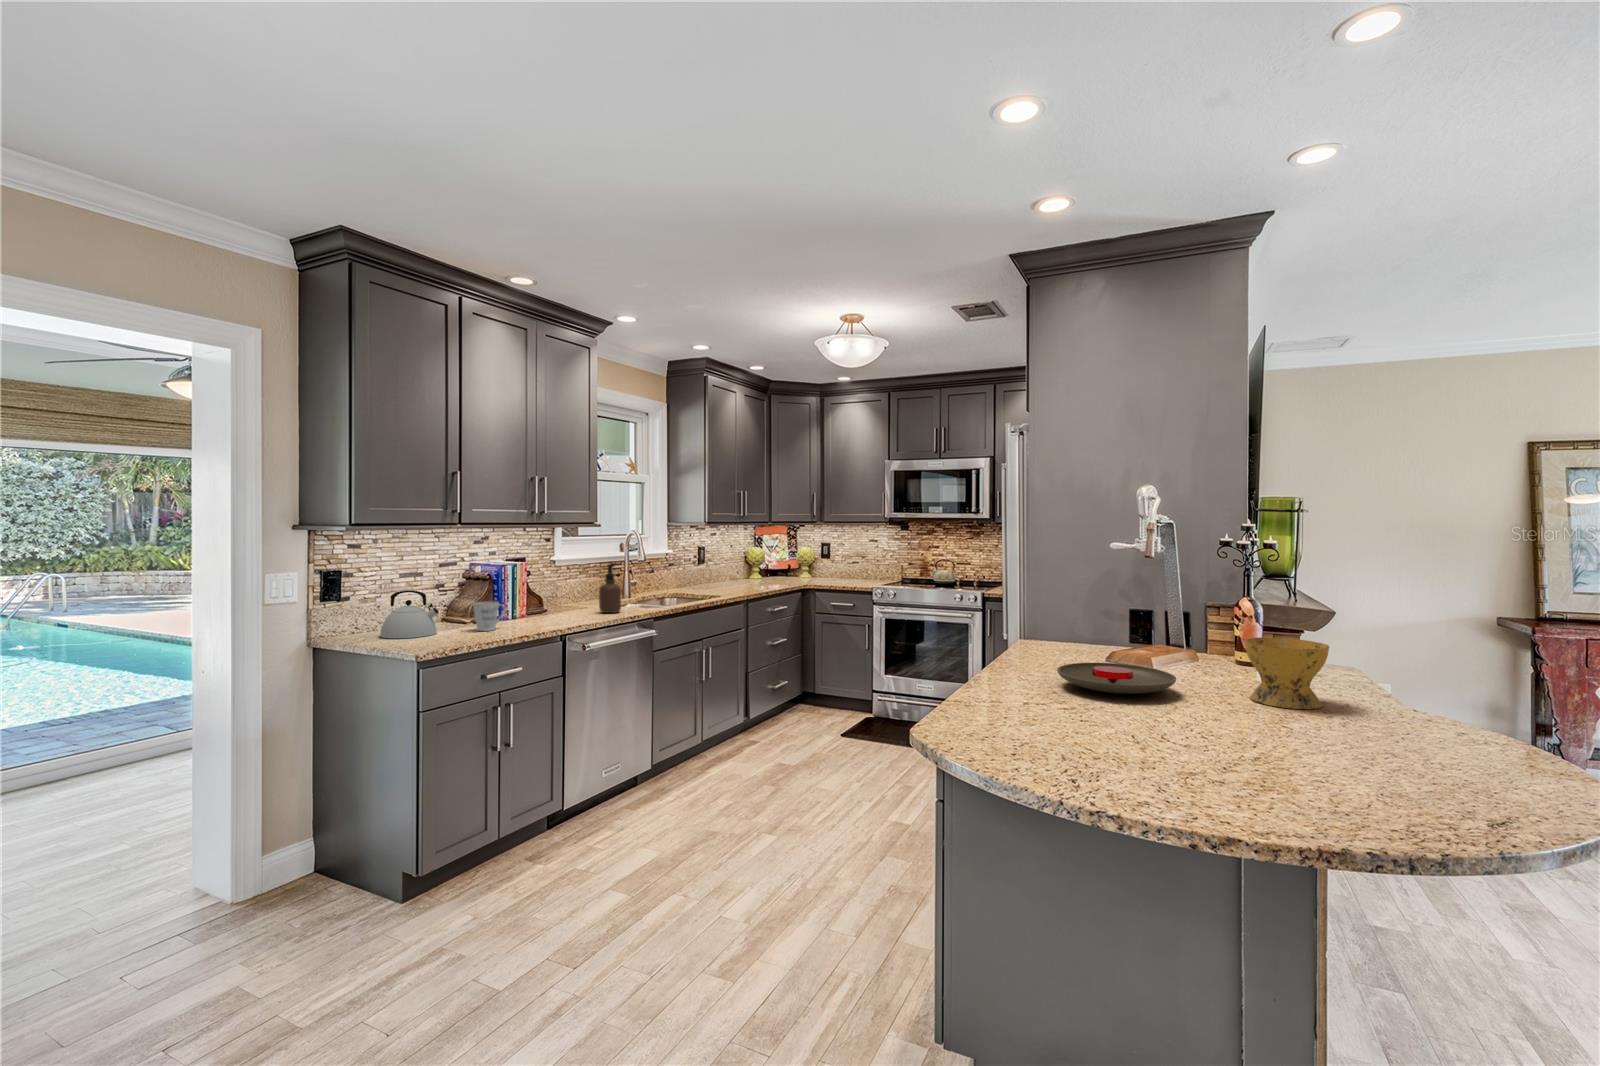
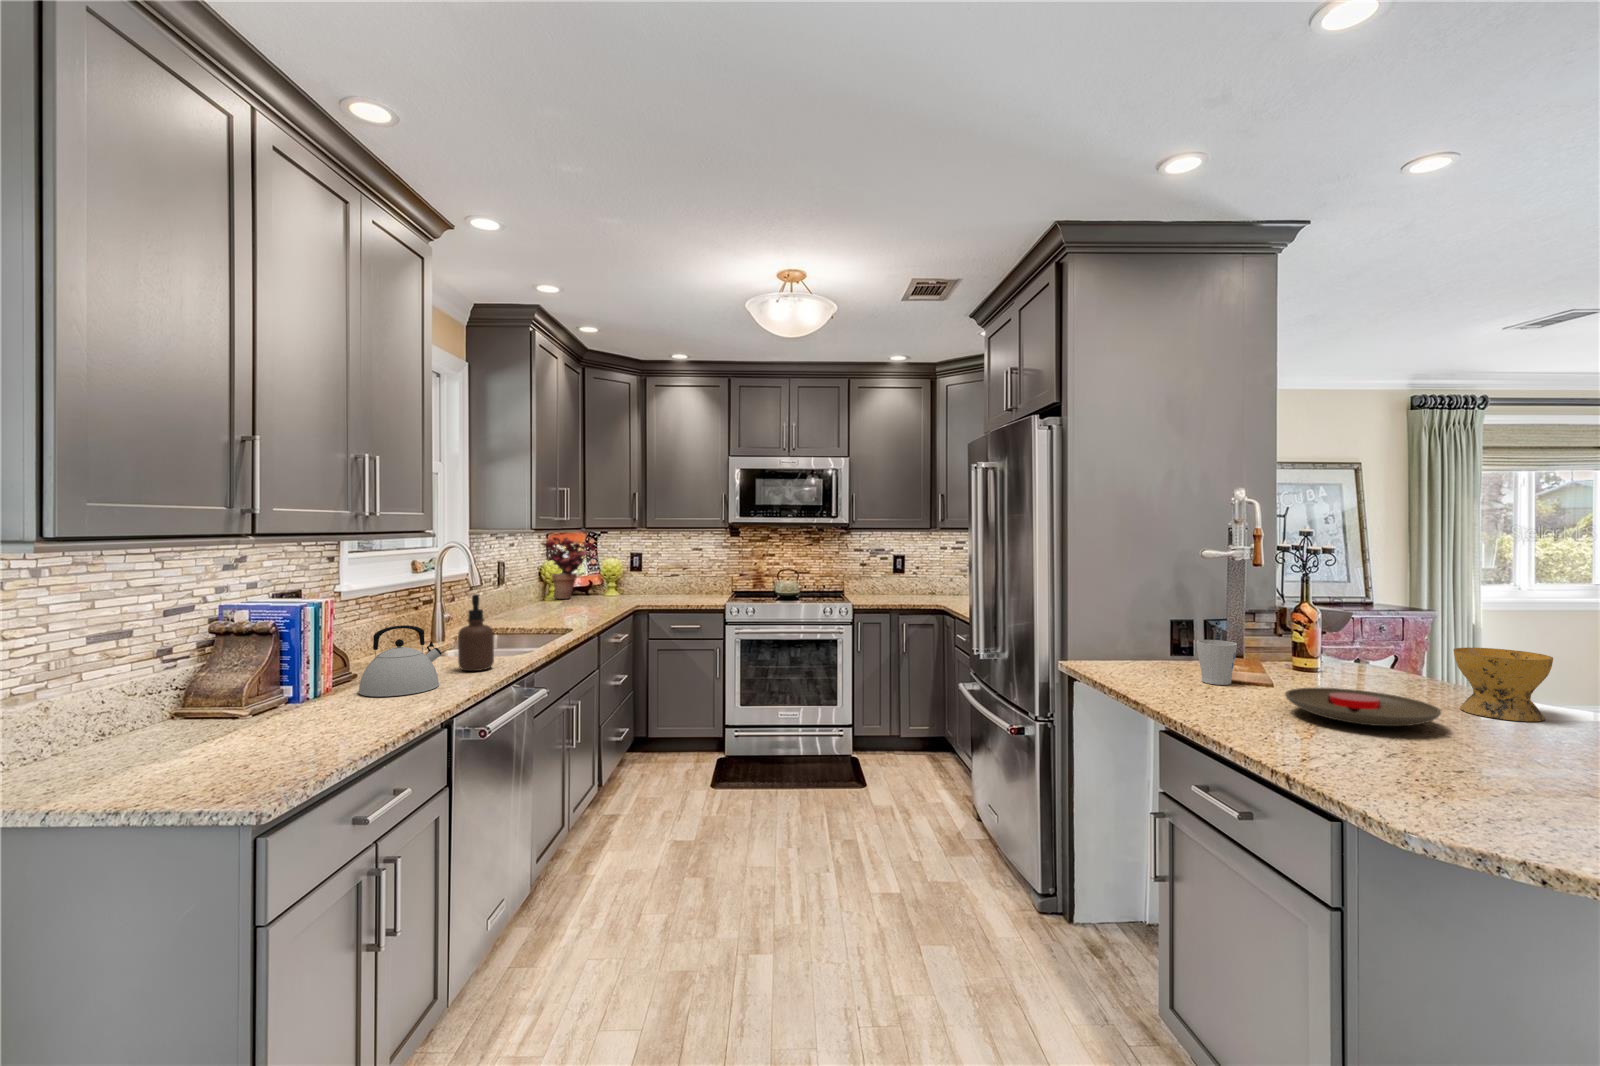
potted plant: none [741,529,785,578] -> present [541,537,596,599]
kettle: present [380,590,439,638] -> present [358,625,441,697]
mug: present [473,601,506,631] -> present [1197,640,1237,685]

